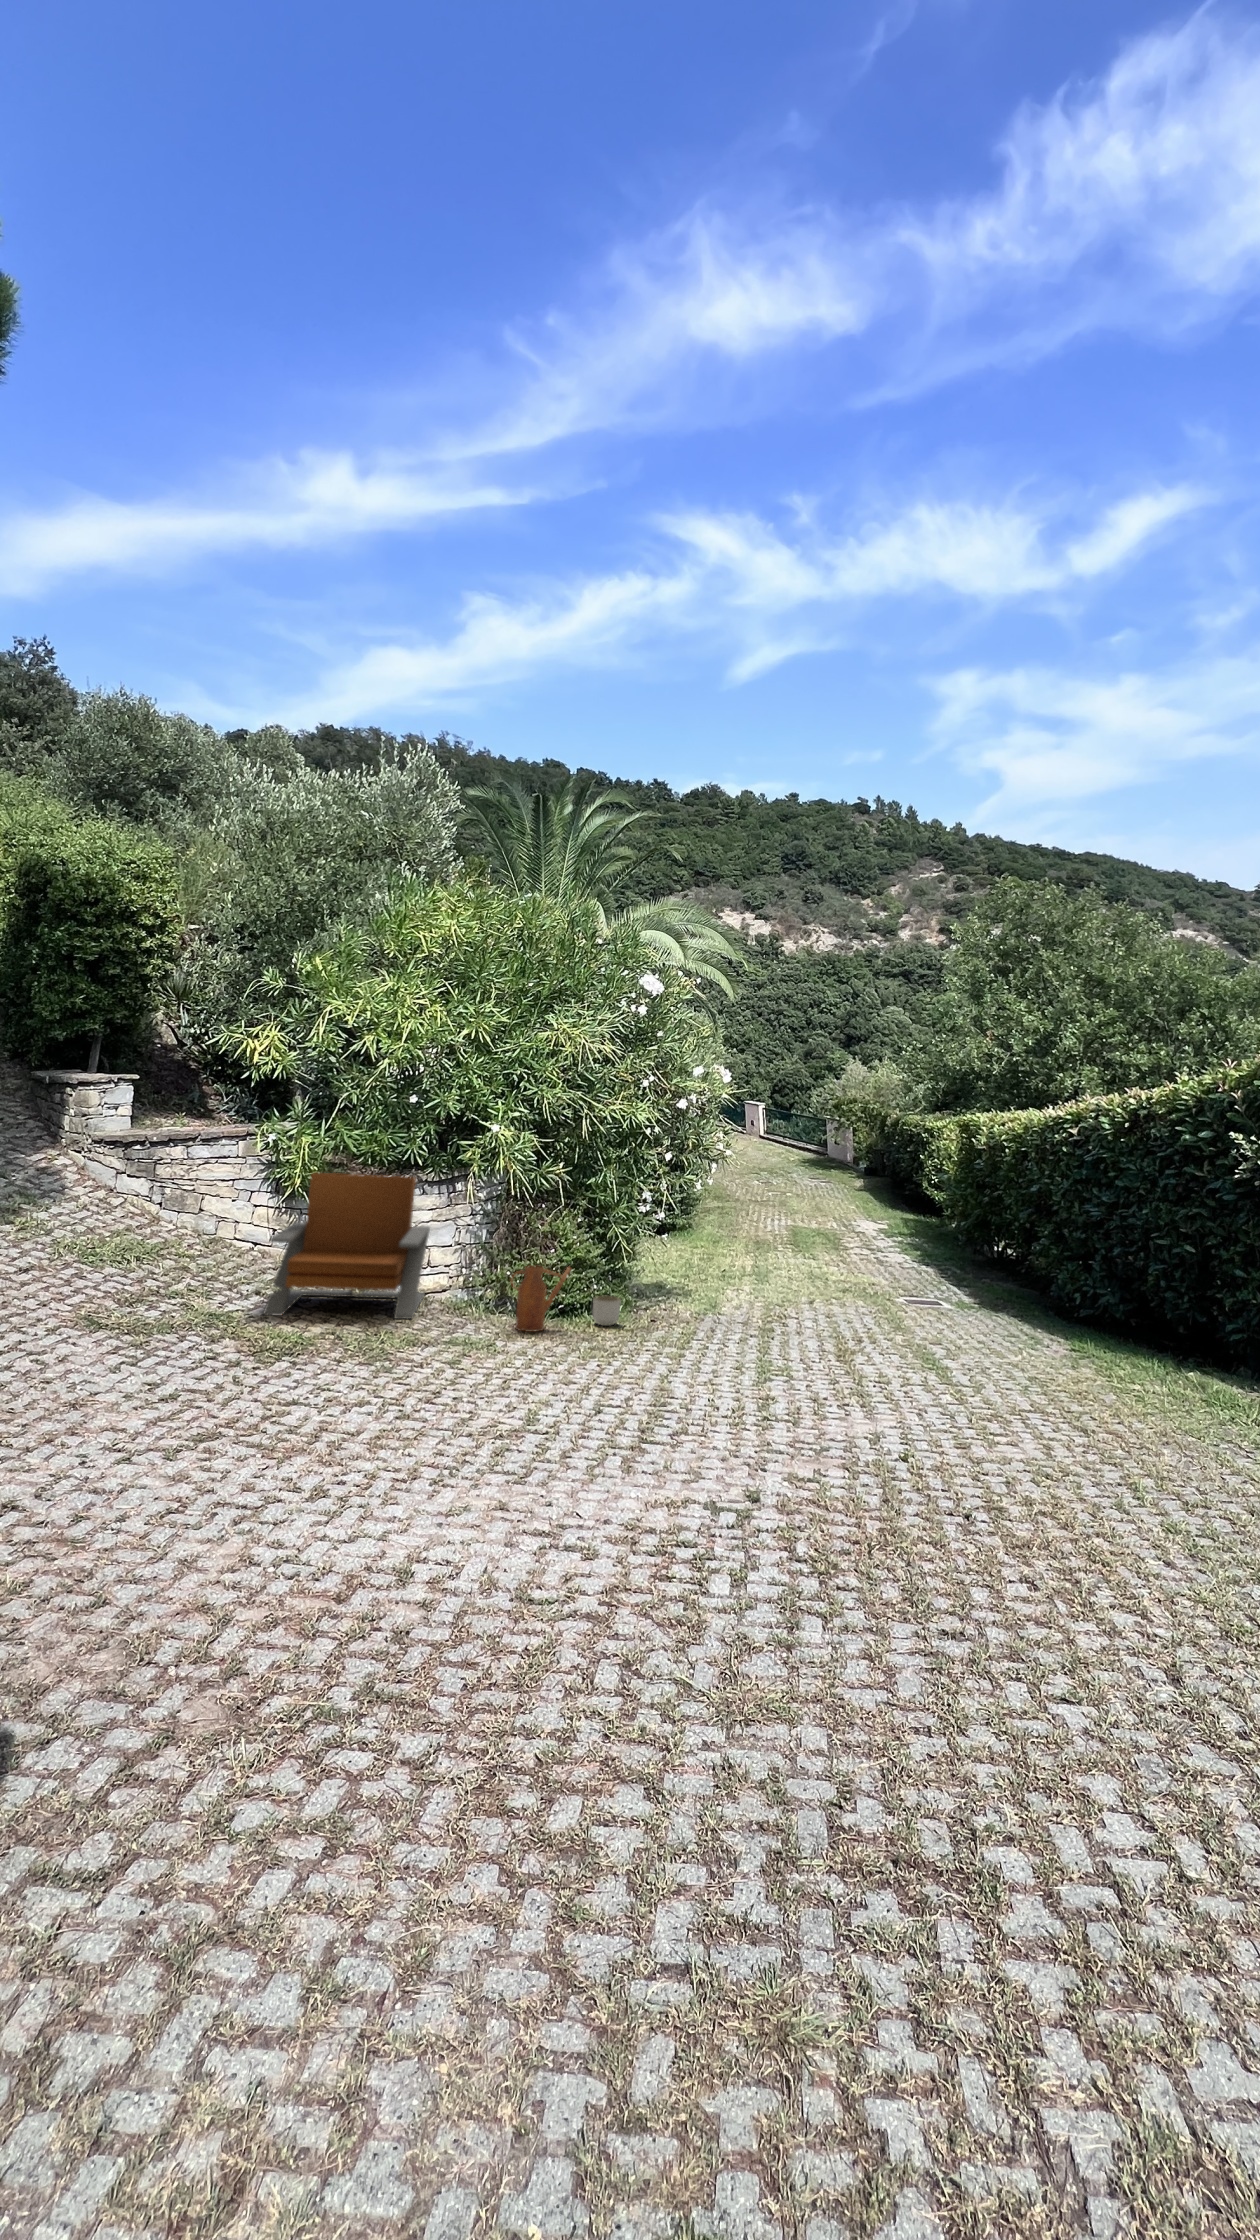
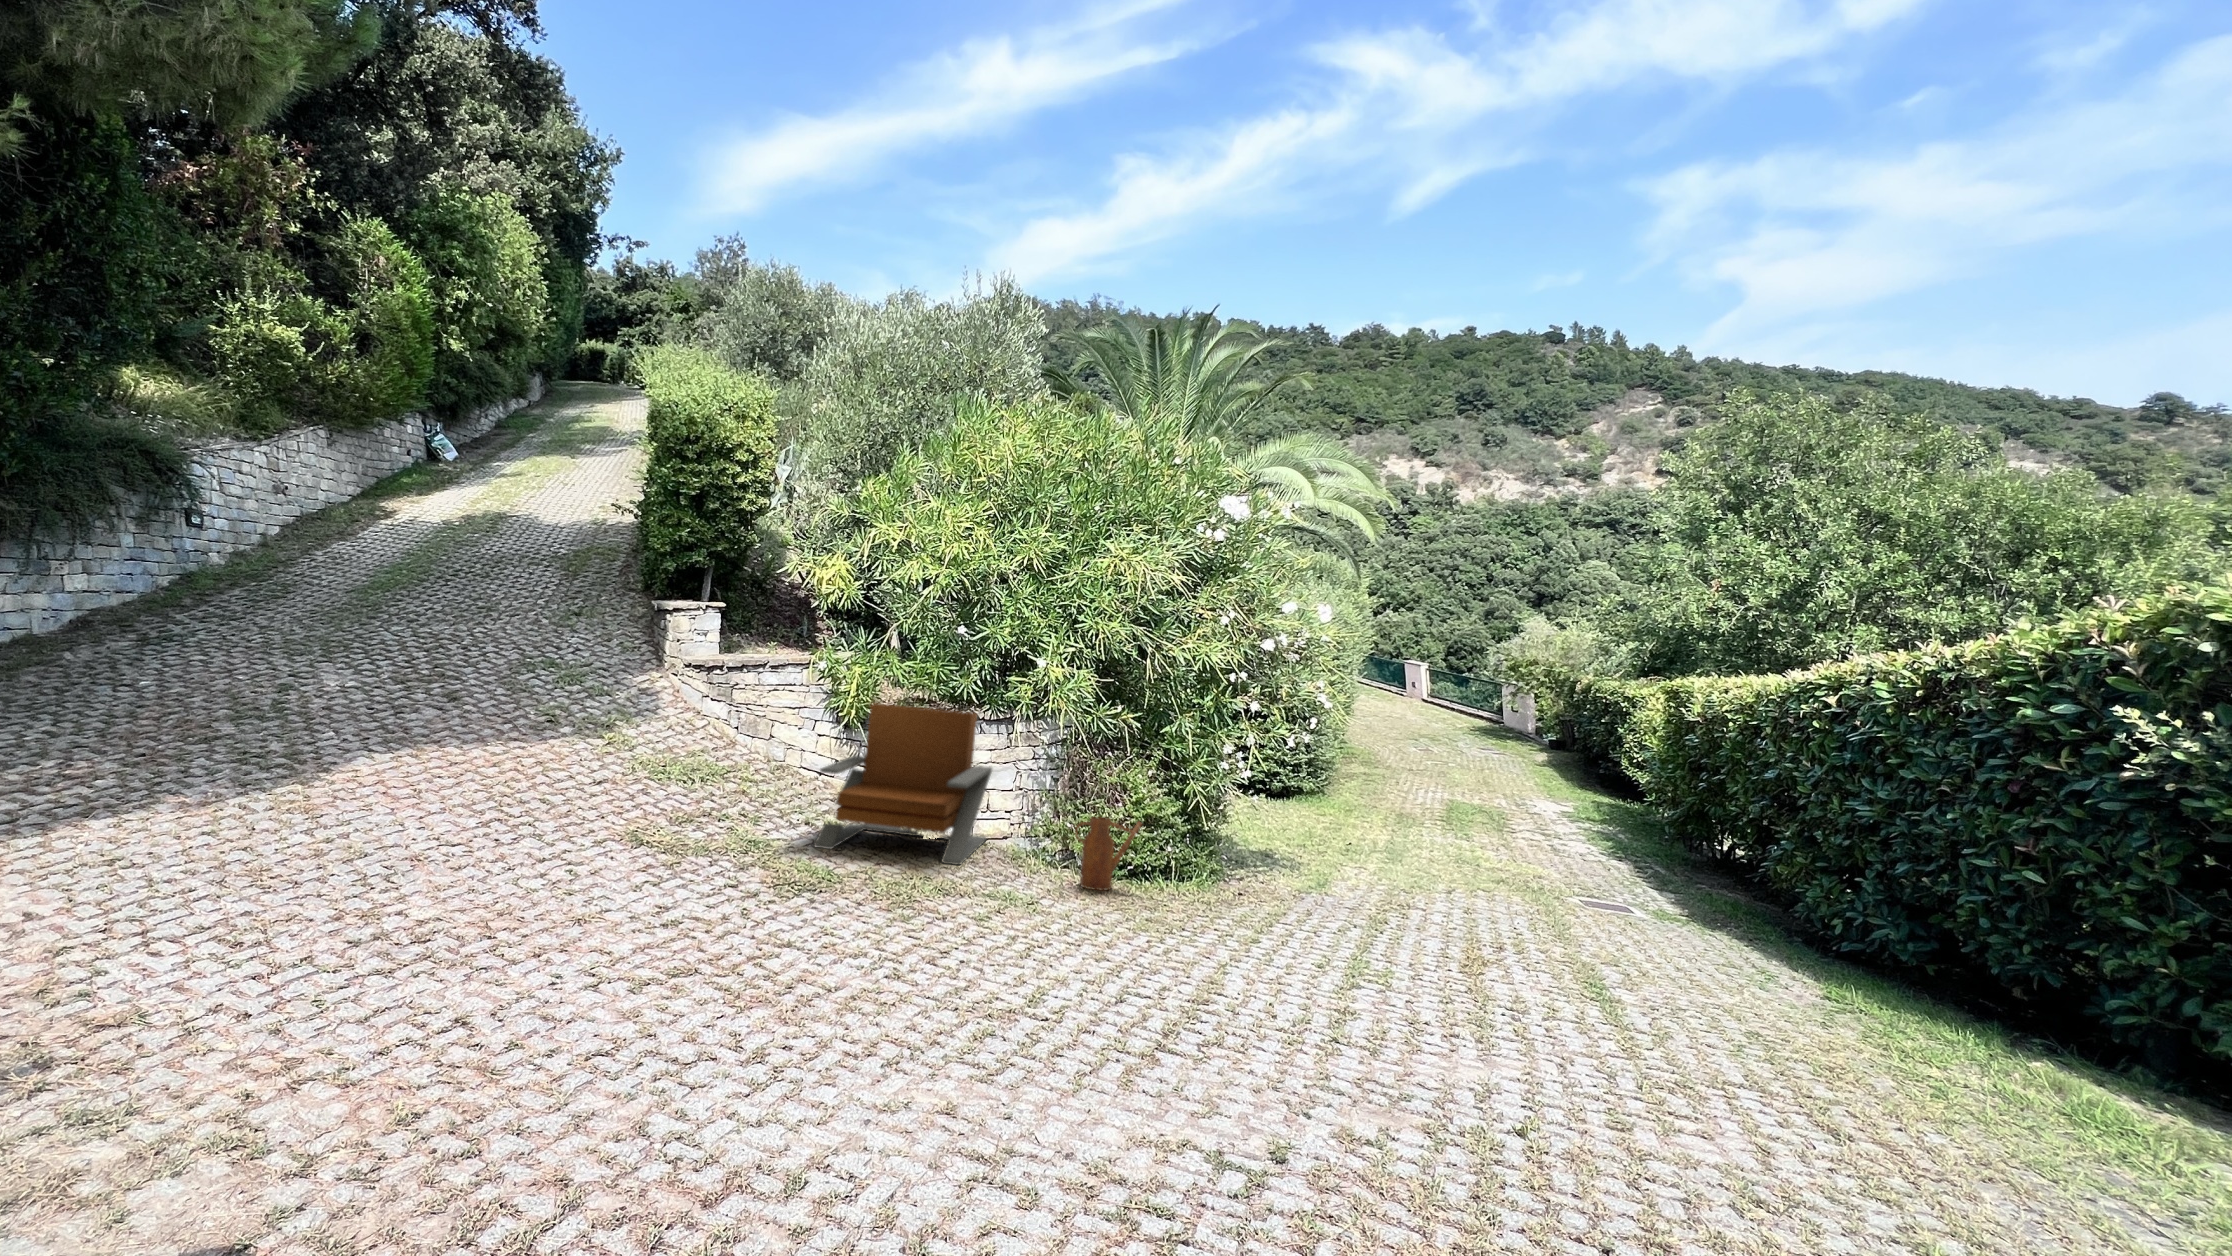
planter: present [593,1296,621,1326] -> none [1169,857,1201,891]

